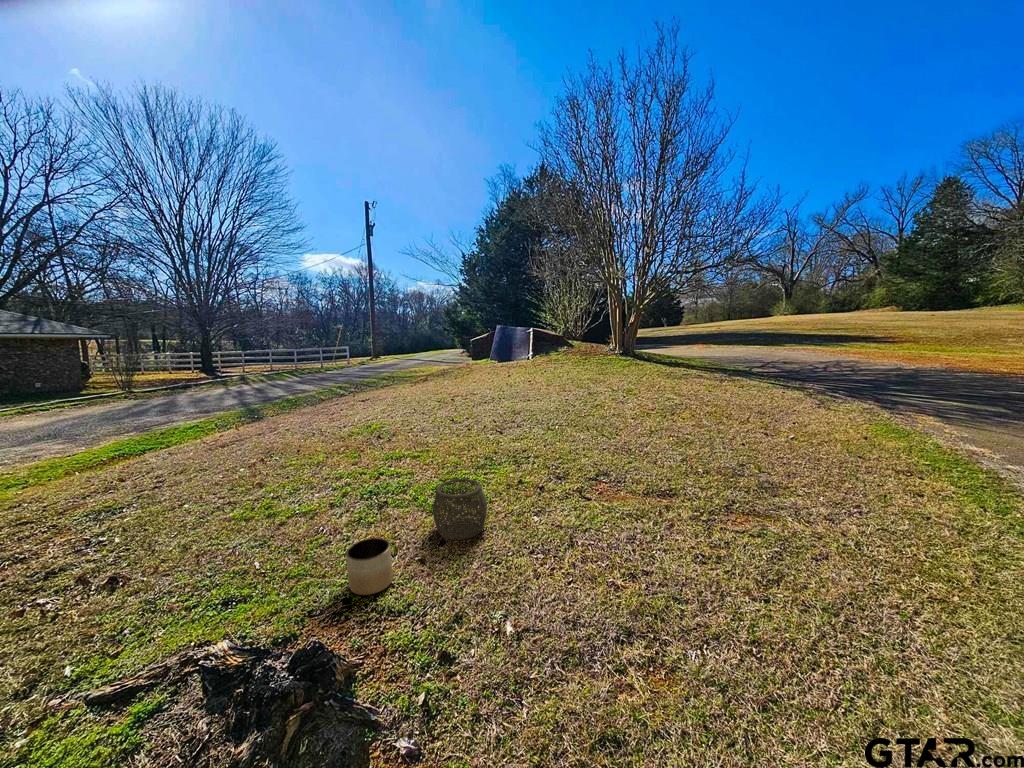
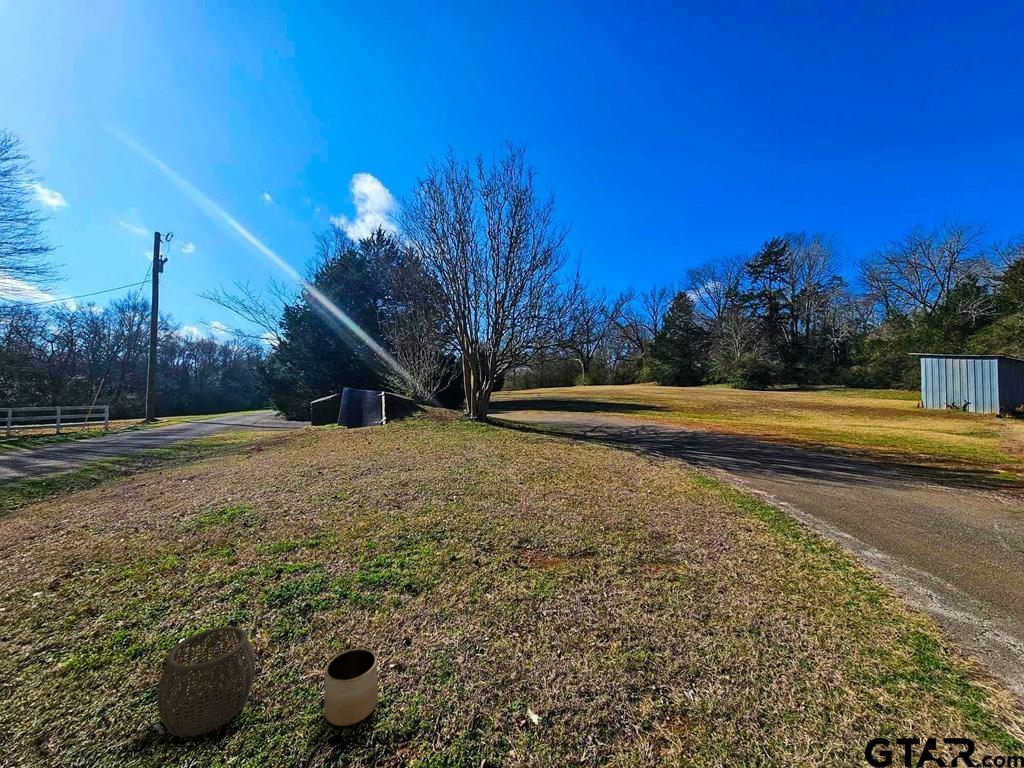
woven basket: present [432,479,487,541] -> present [157,627,256,738]

